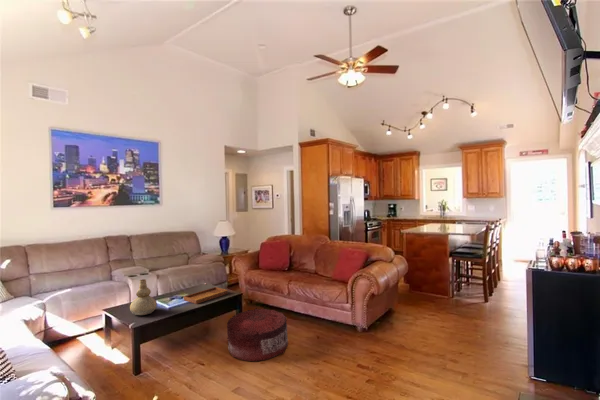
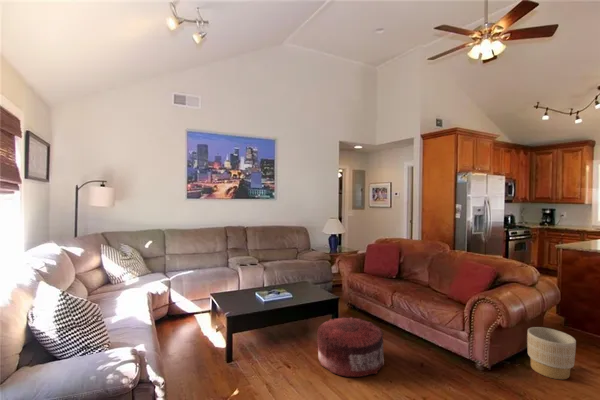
vase: present [130,279,157,315] -> none [230,271,254,305]
tray: present [184,283,228,304] -> none [281,282,325,302]
planter: none [390,292,420,328] -> present [527,327,576,379]

